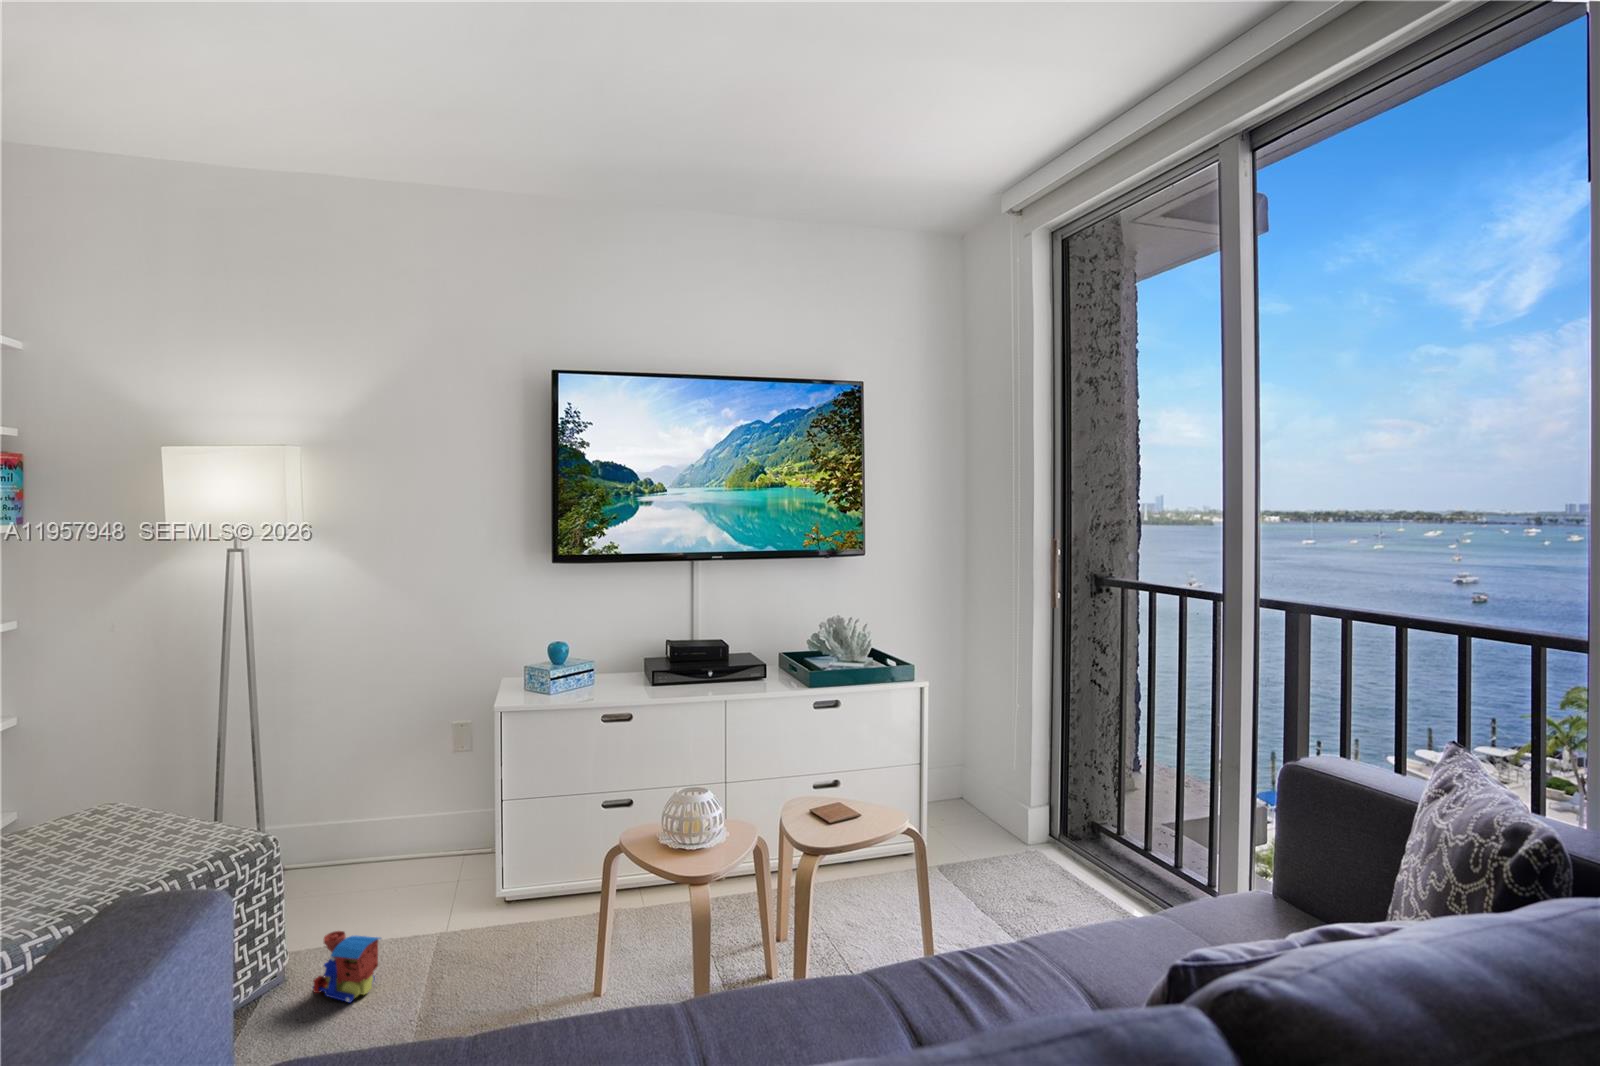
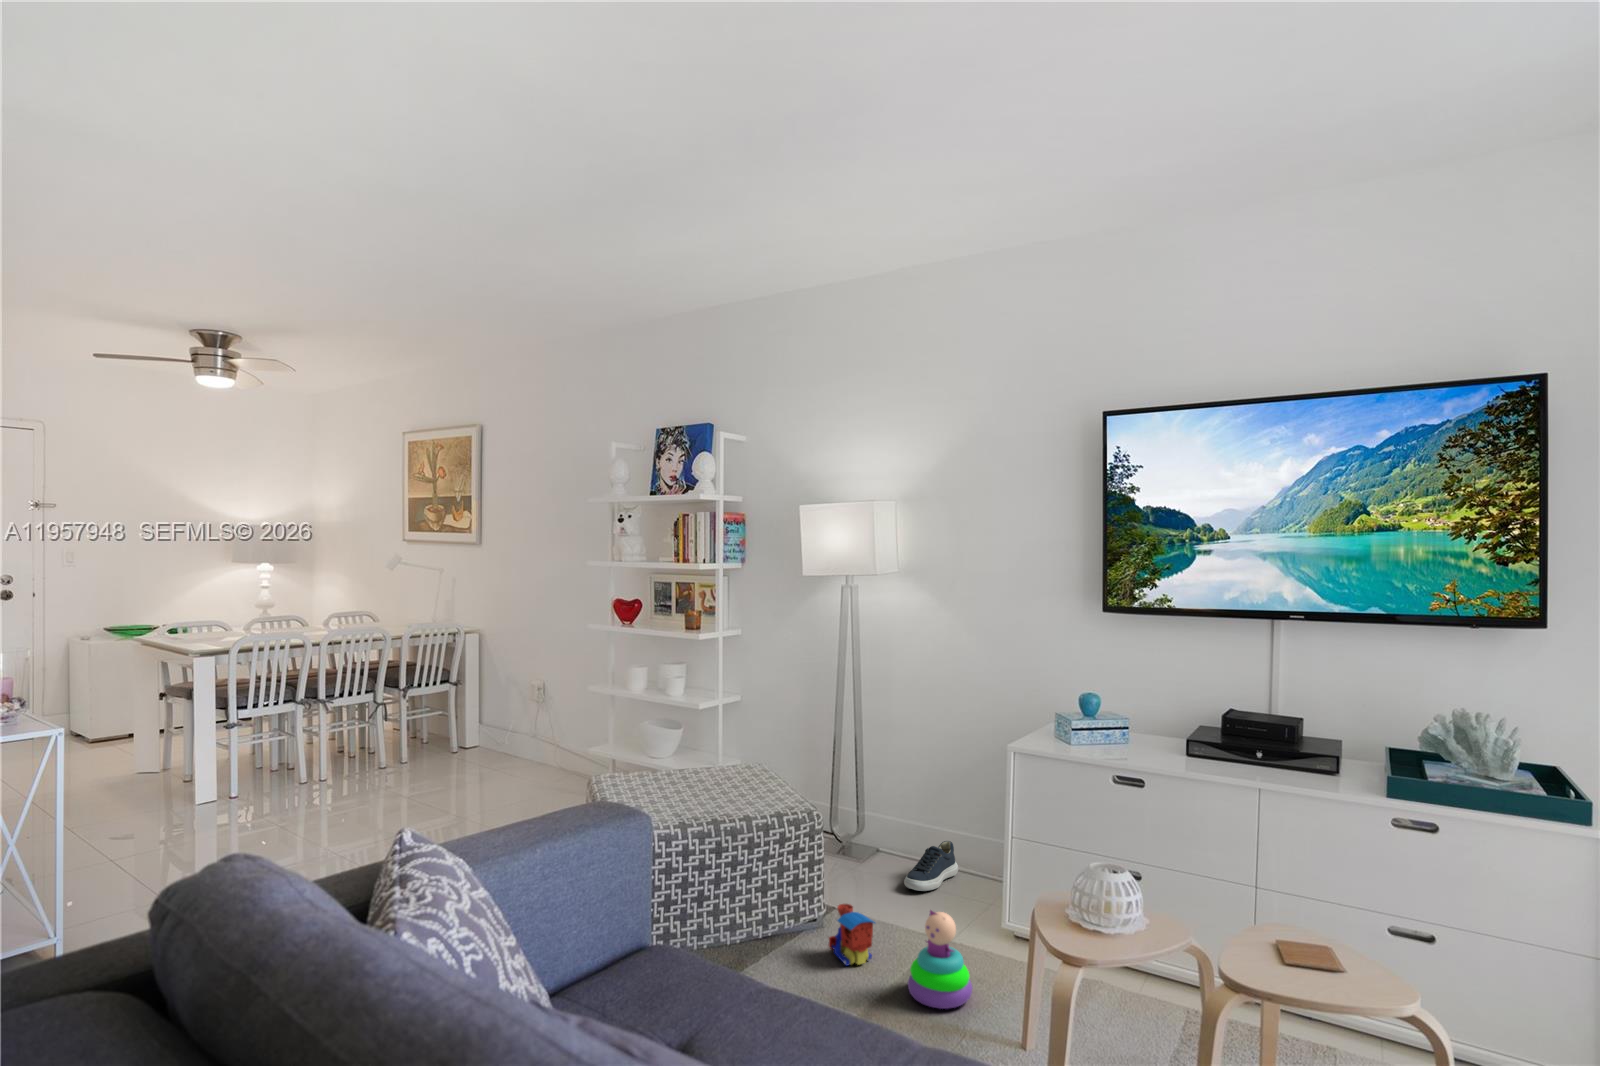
shoe: none [343,821,393,888] -> present [904,841,958,891]
stacking toy: none [442,894,516,1000] -> present [908,911,972,1009]

